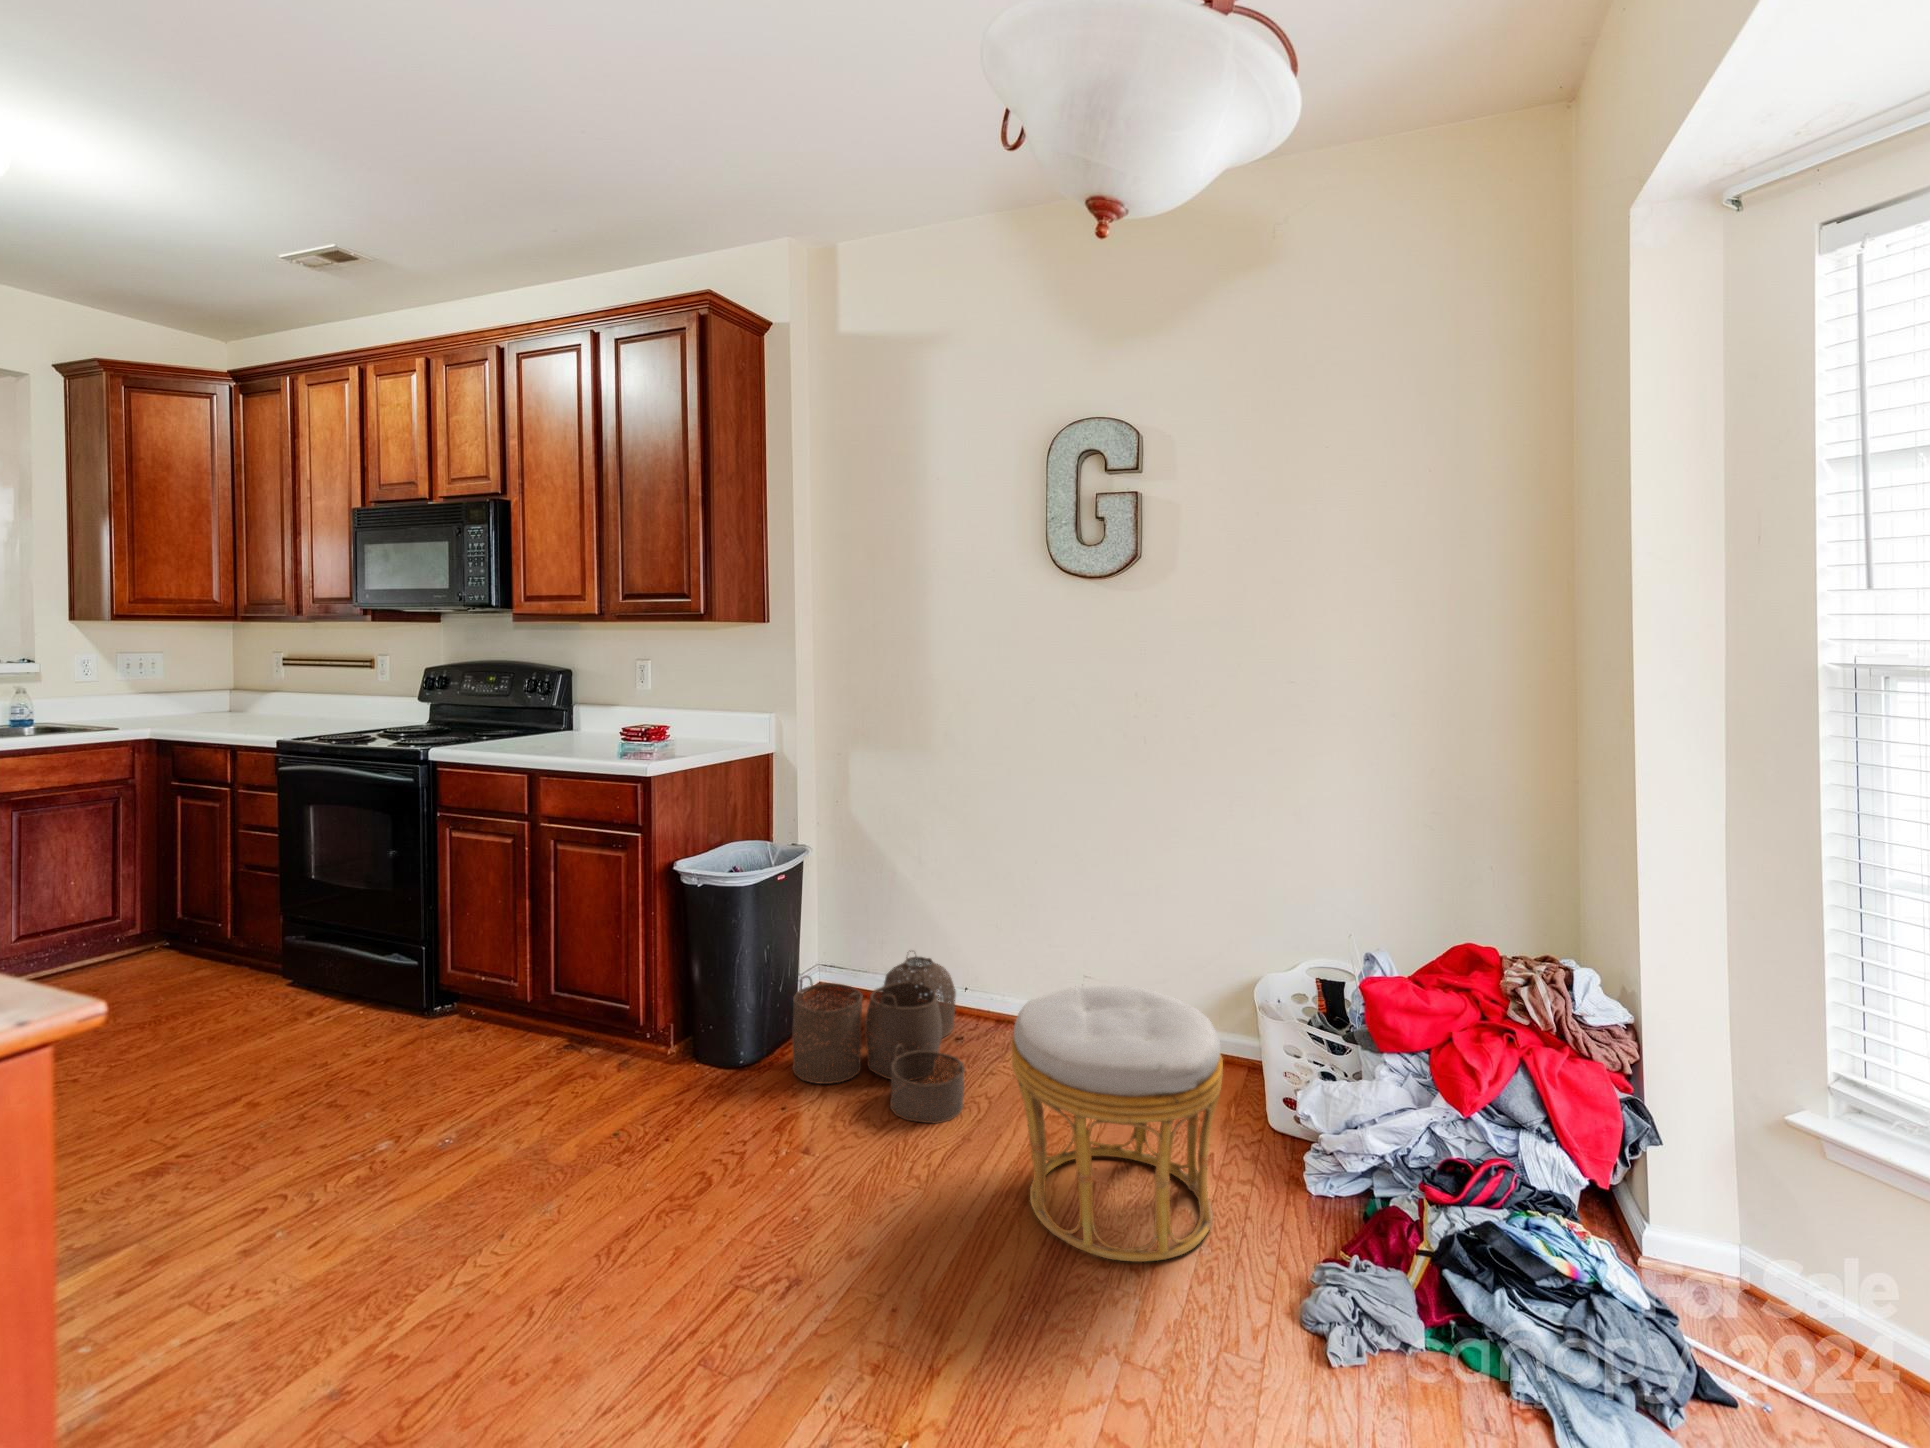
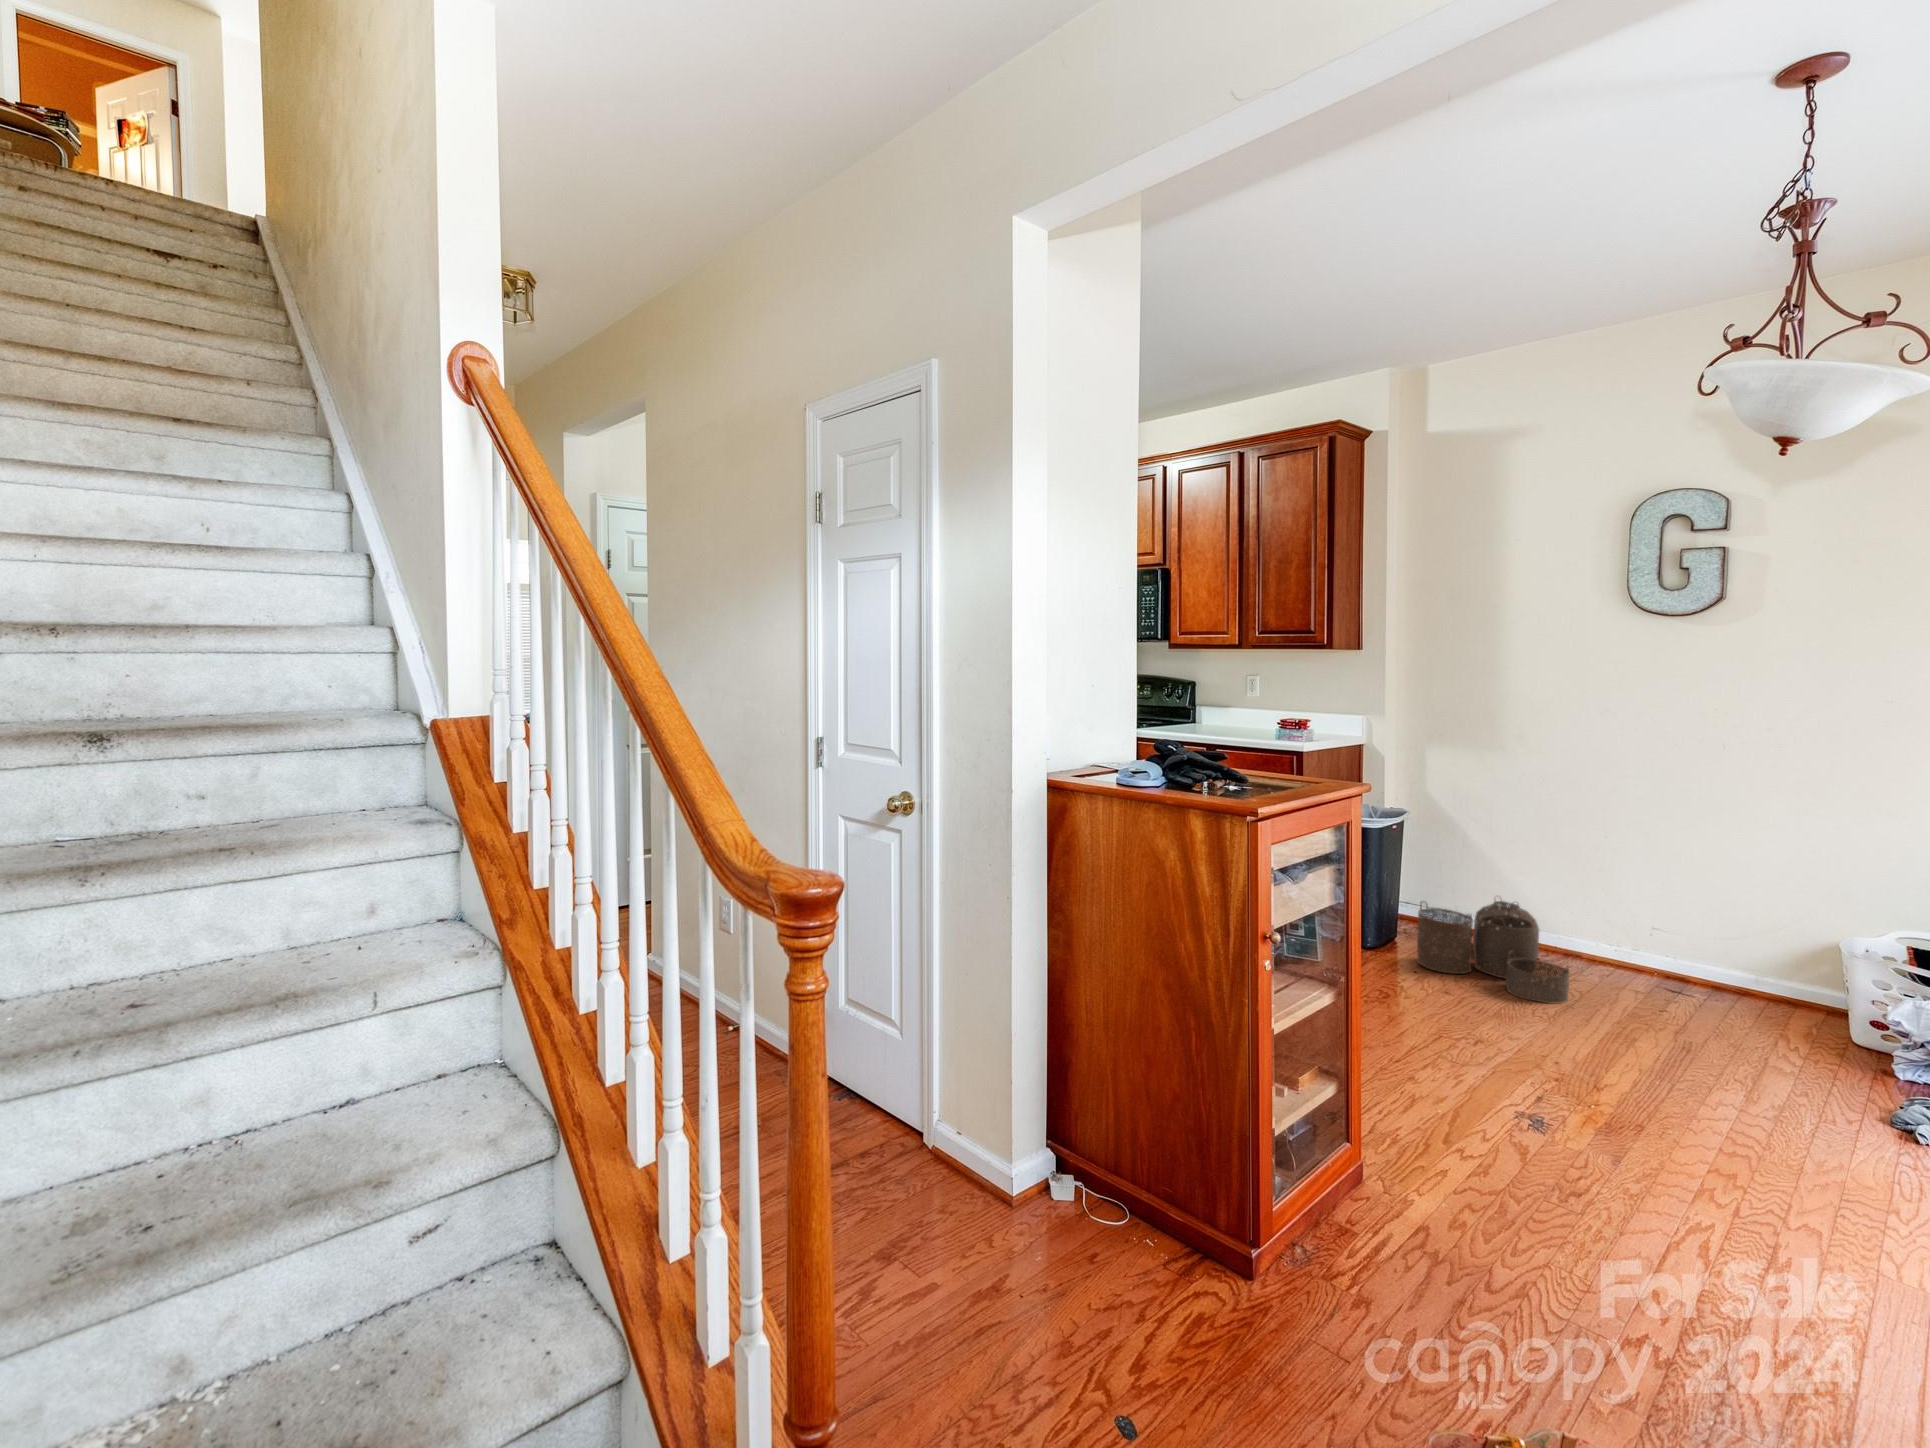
ottoman: present [1011,986,1223,1262] -> none [1629,916,1817,1087]

